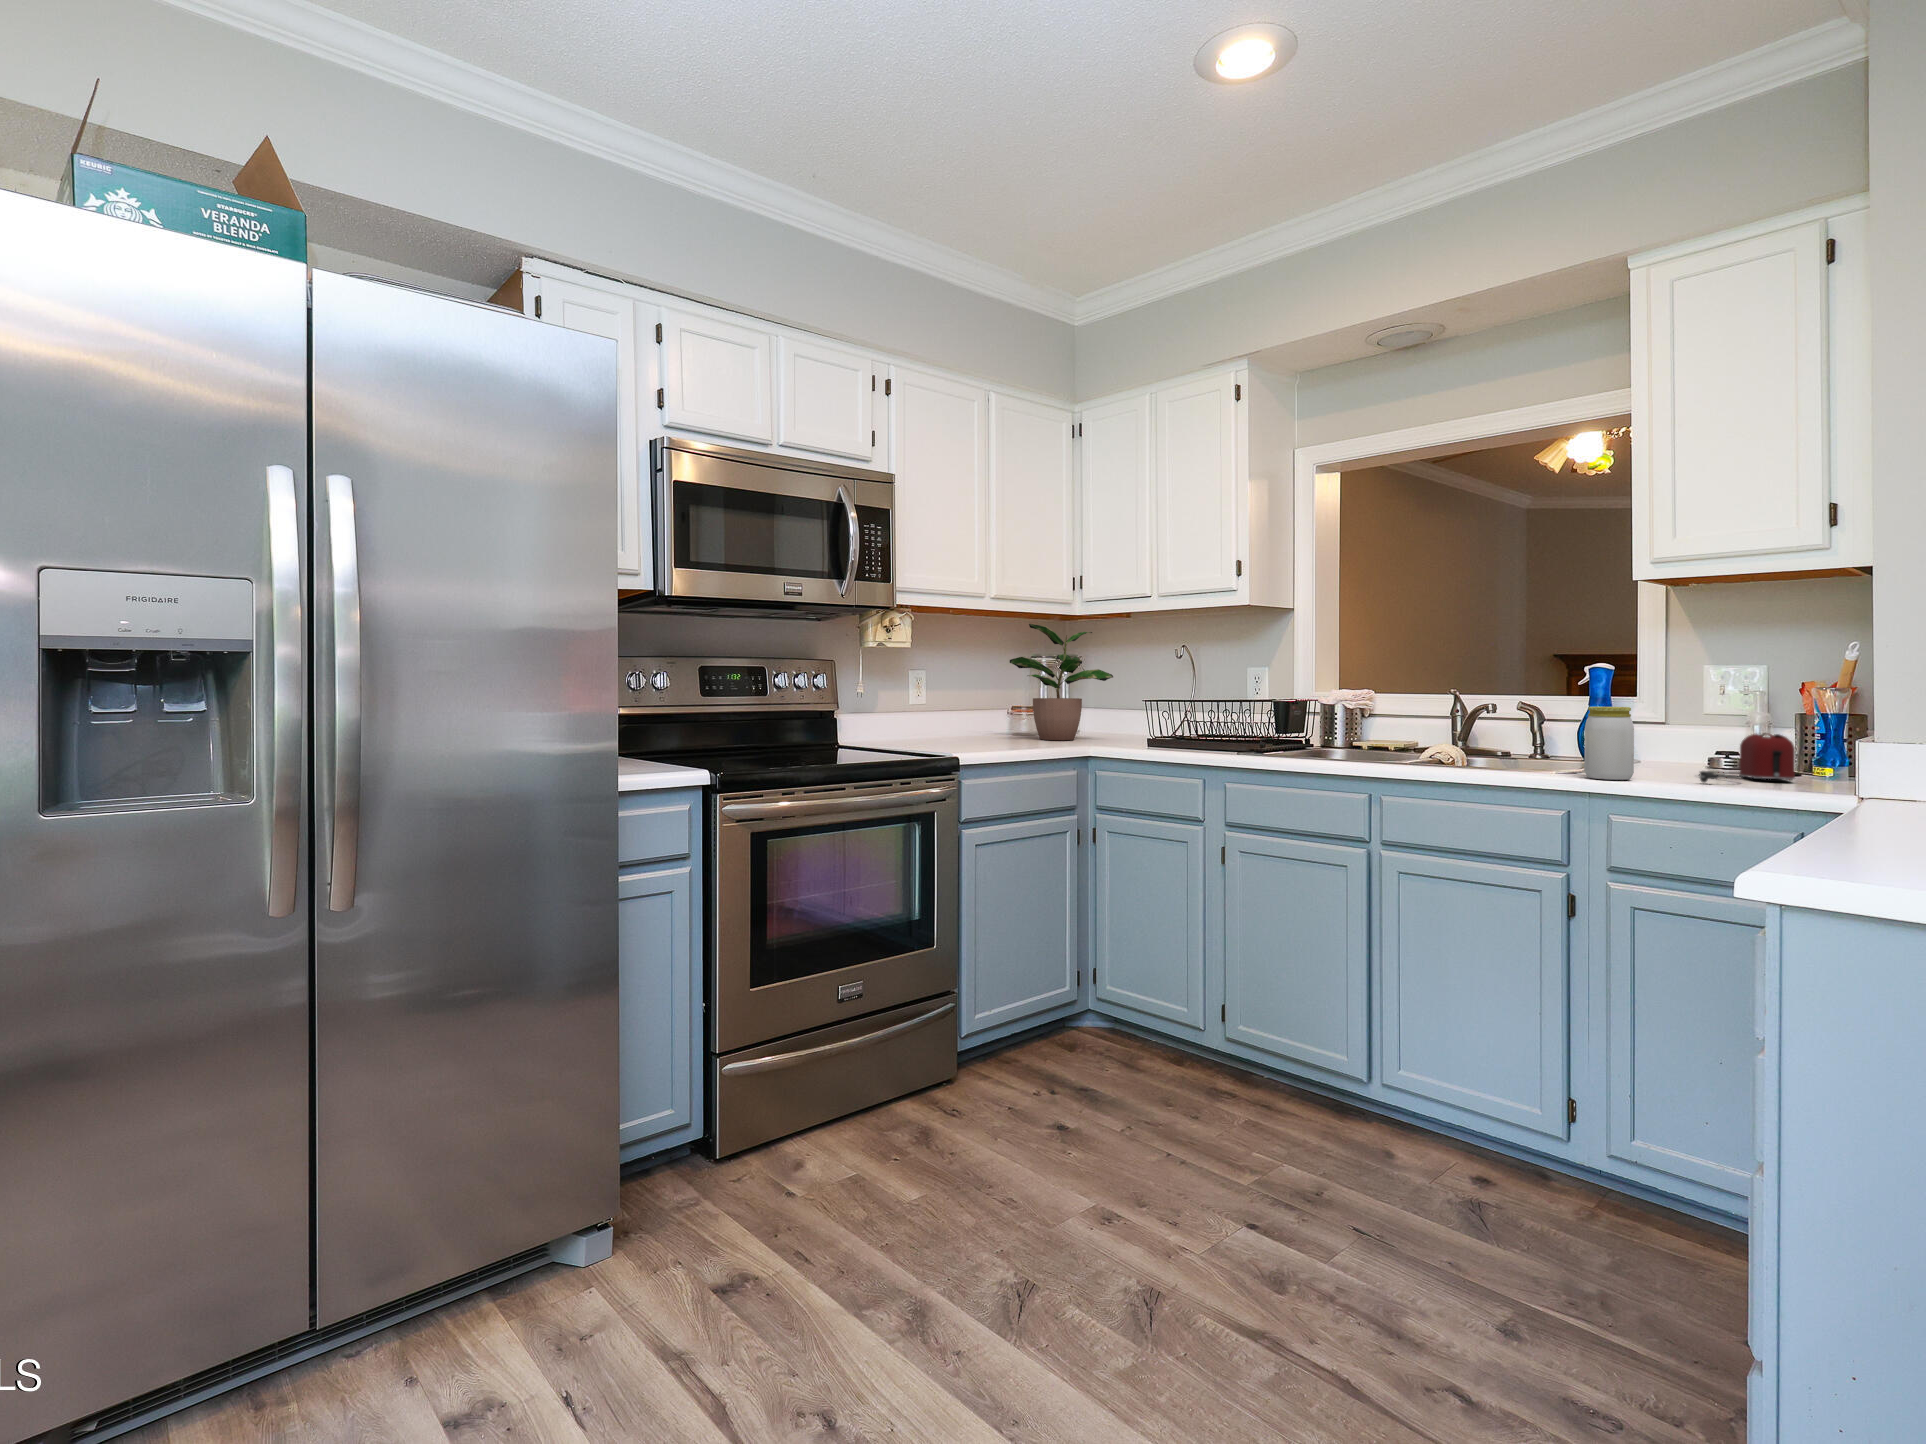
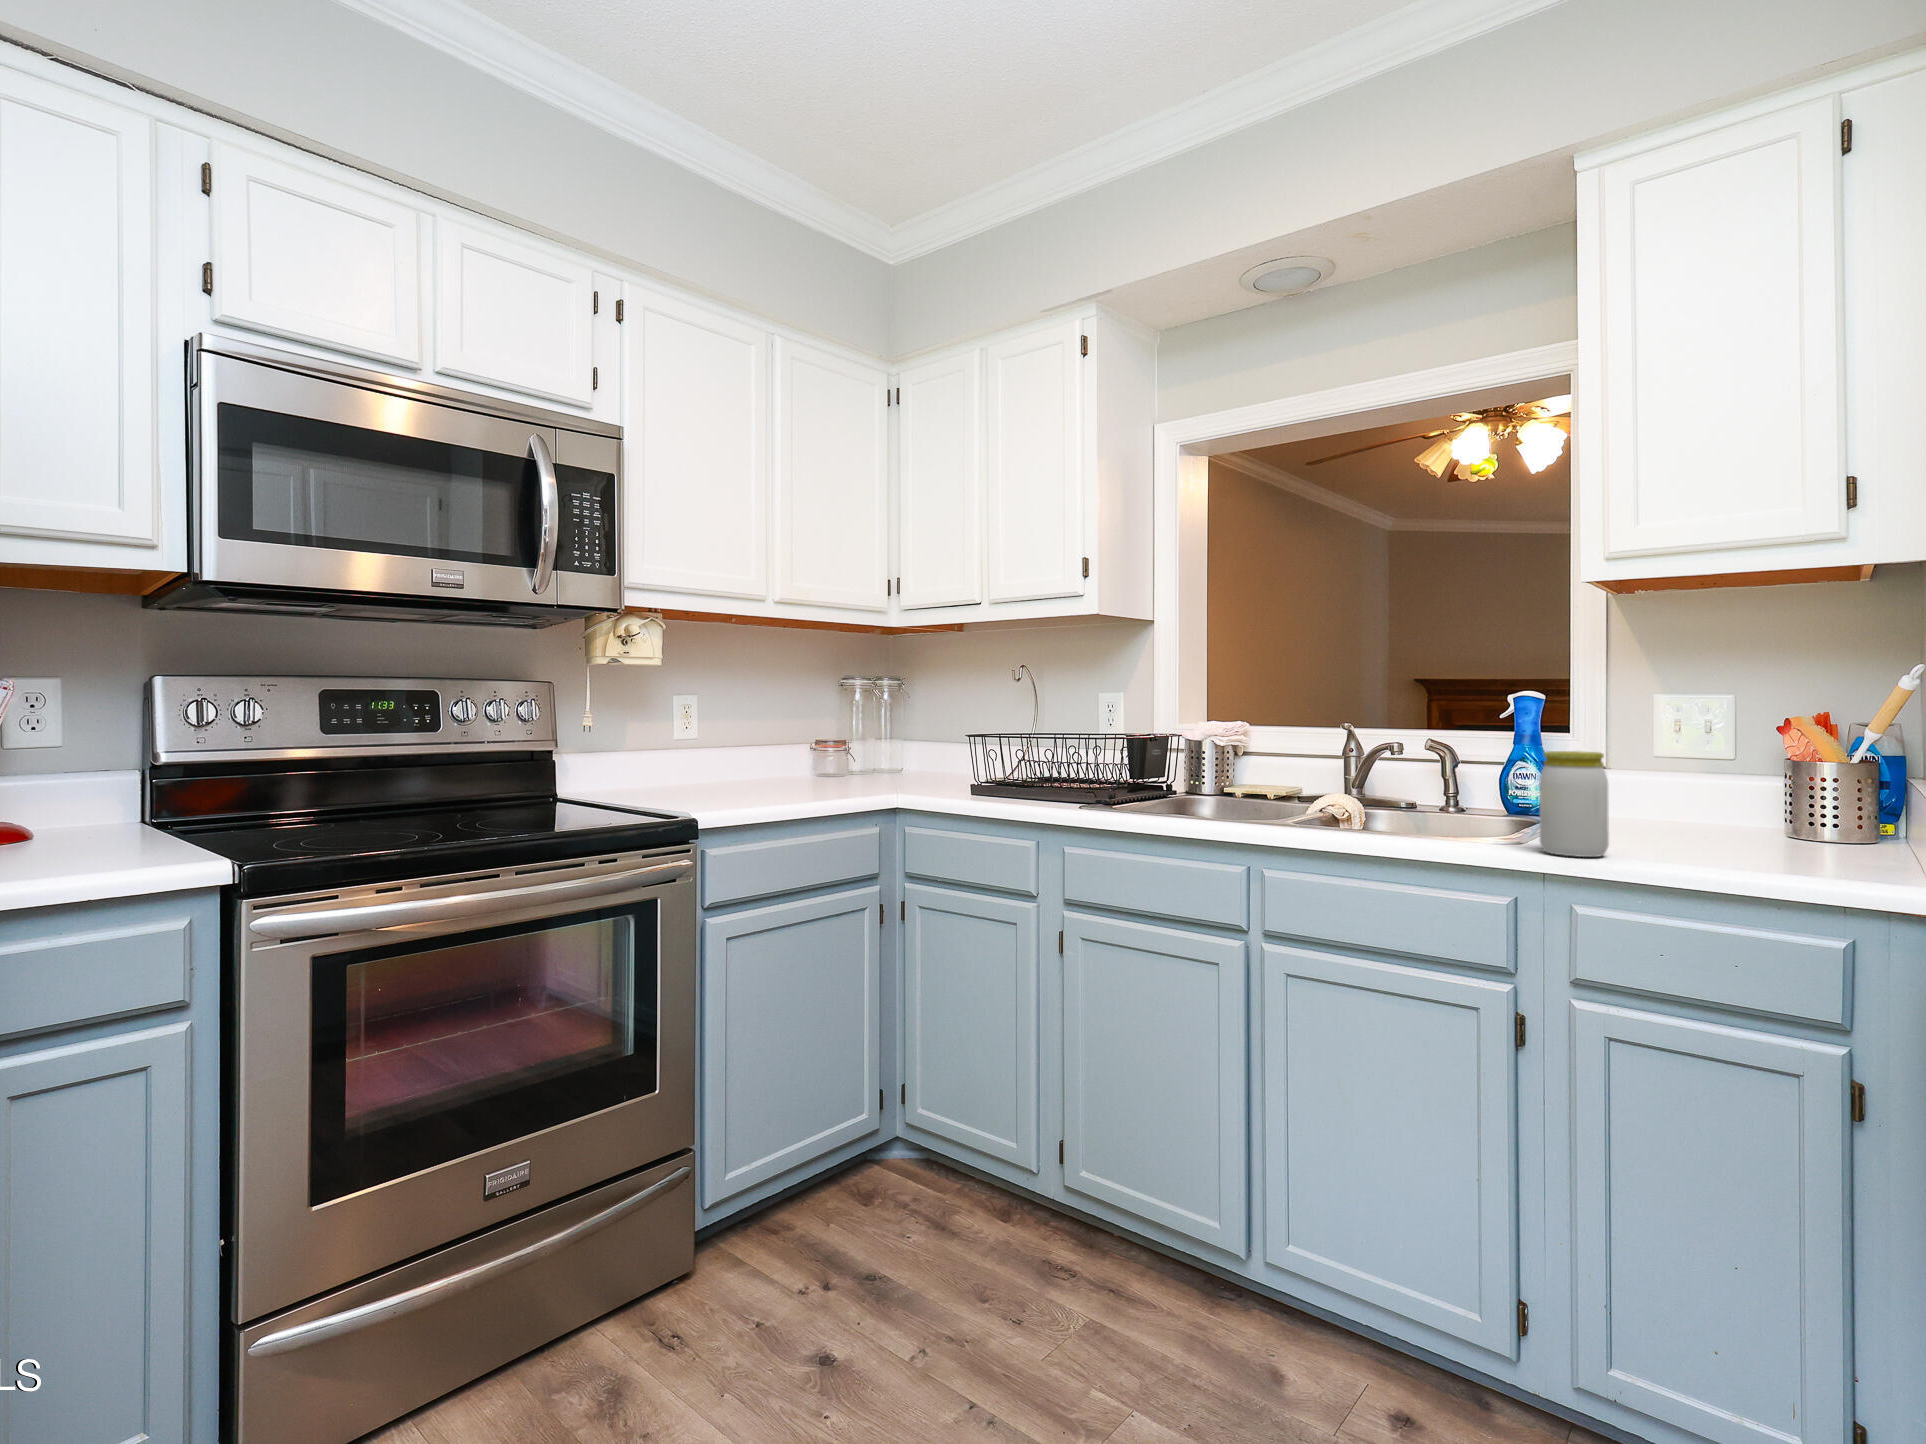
potted plant: present [1010,624,1113,740] -> none [803,636,930,784]
toaster: present [1699,733,1795,783] -> none [1678,787,1820,861]

